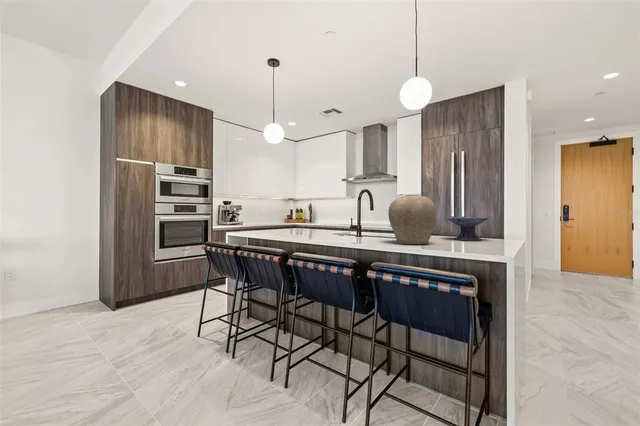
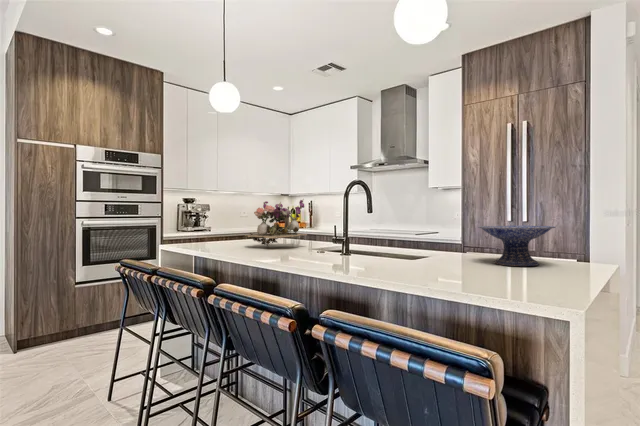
vase: present [388,196,436,244] -> none [374,192,453,275]
flower arrangement: none [288,201,330,233] -> present [246,199,306,246]

